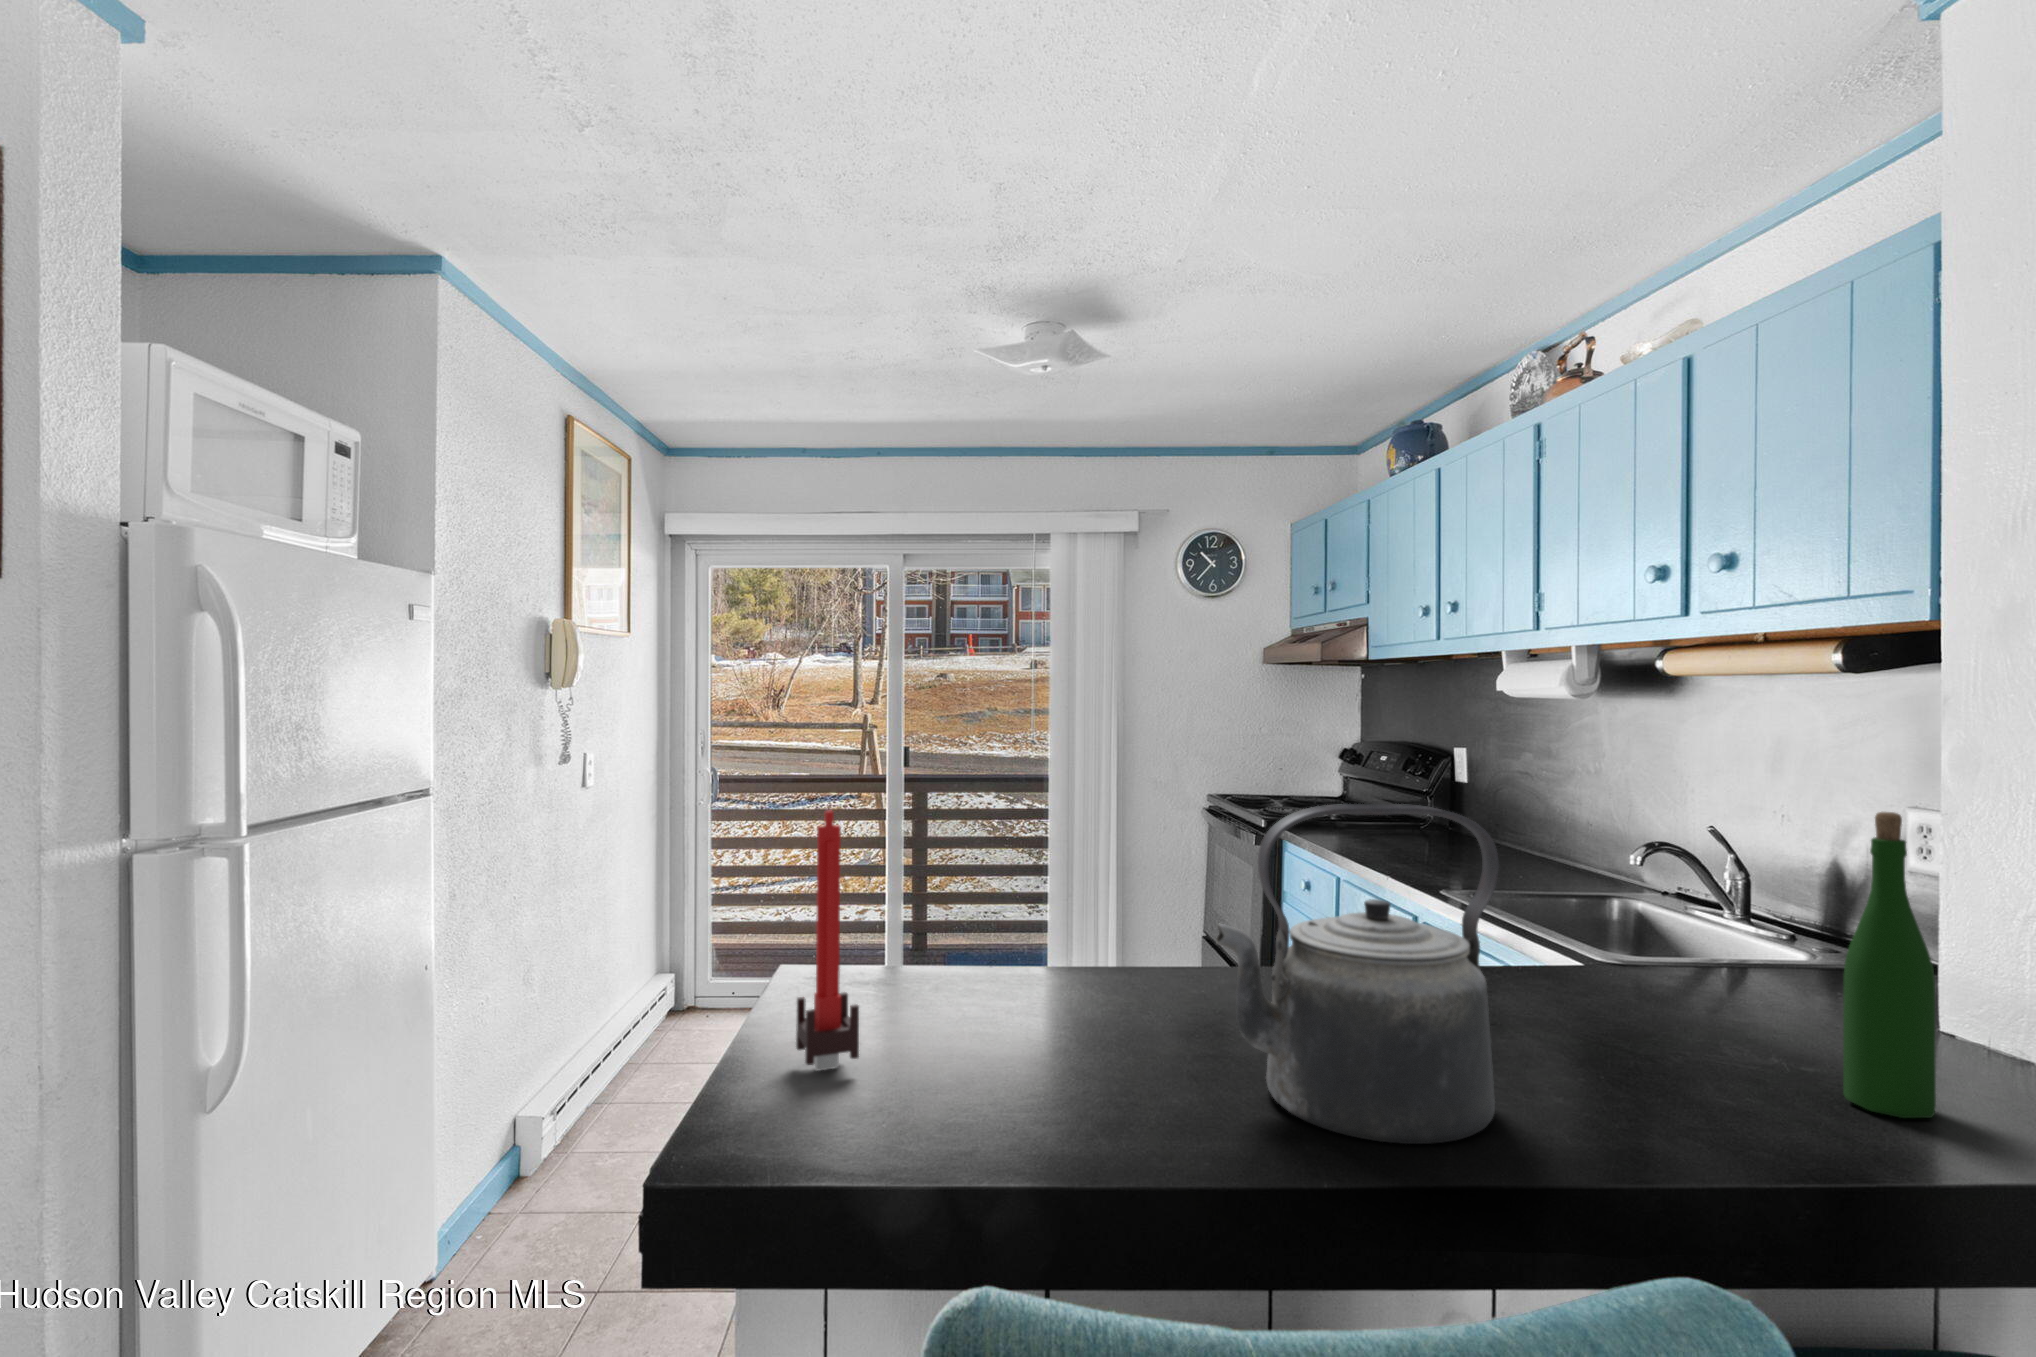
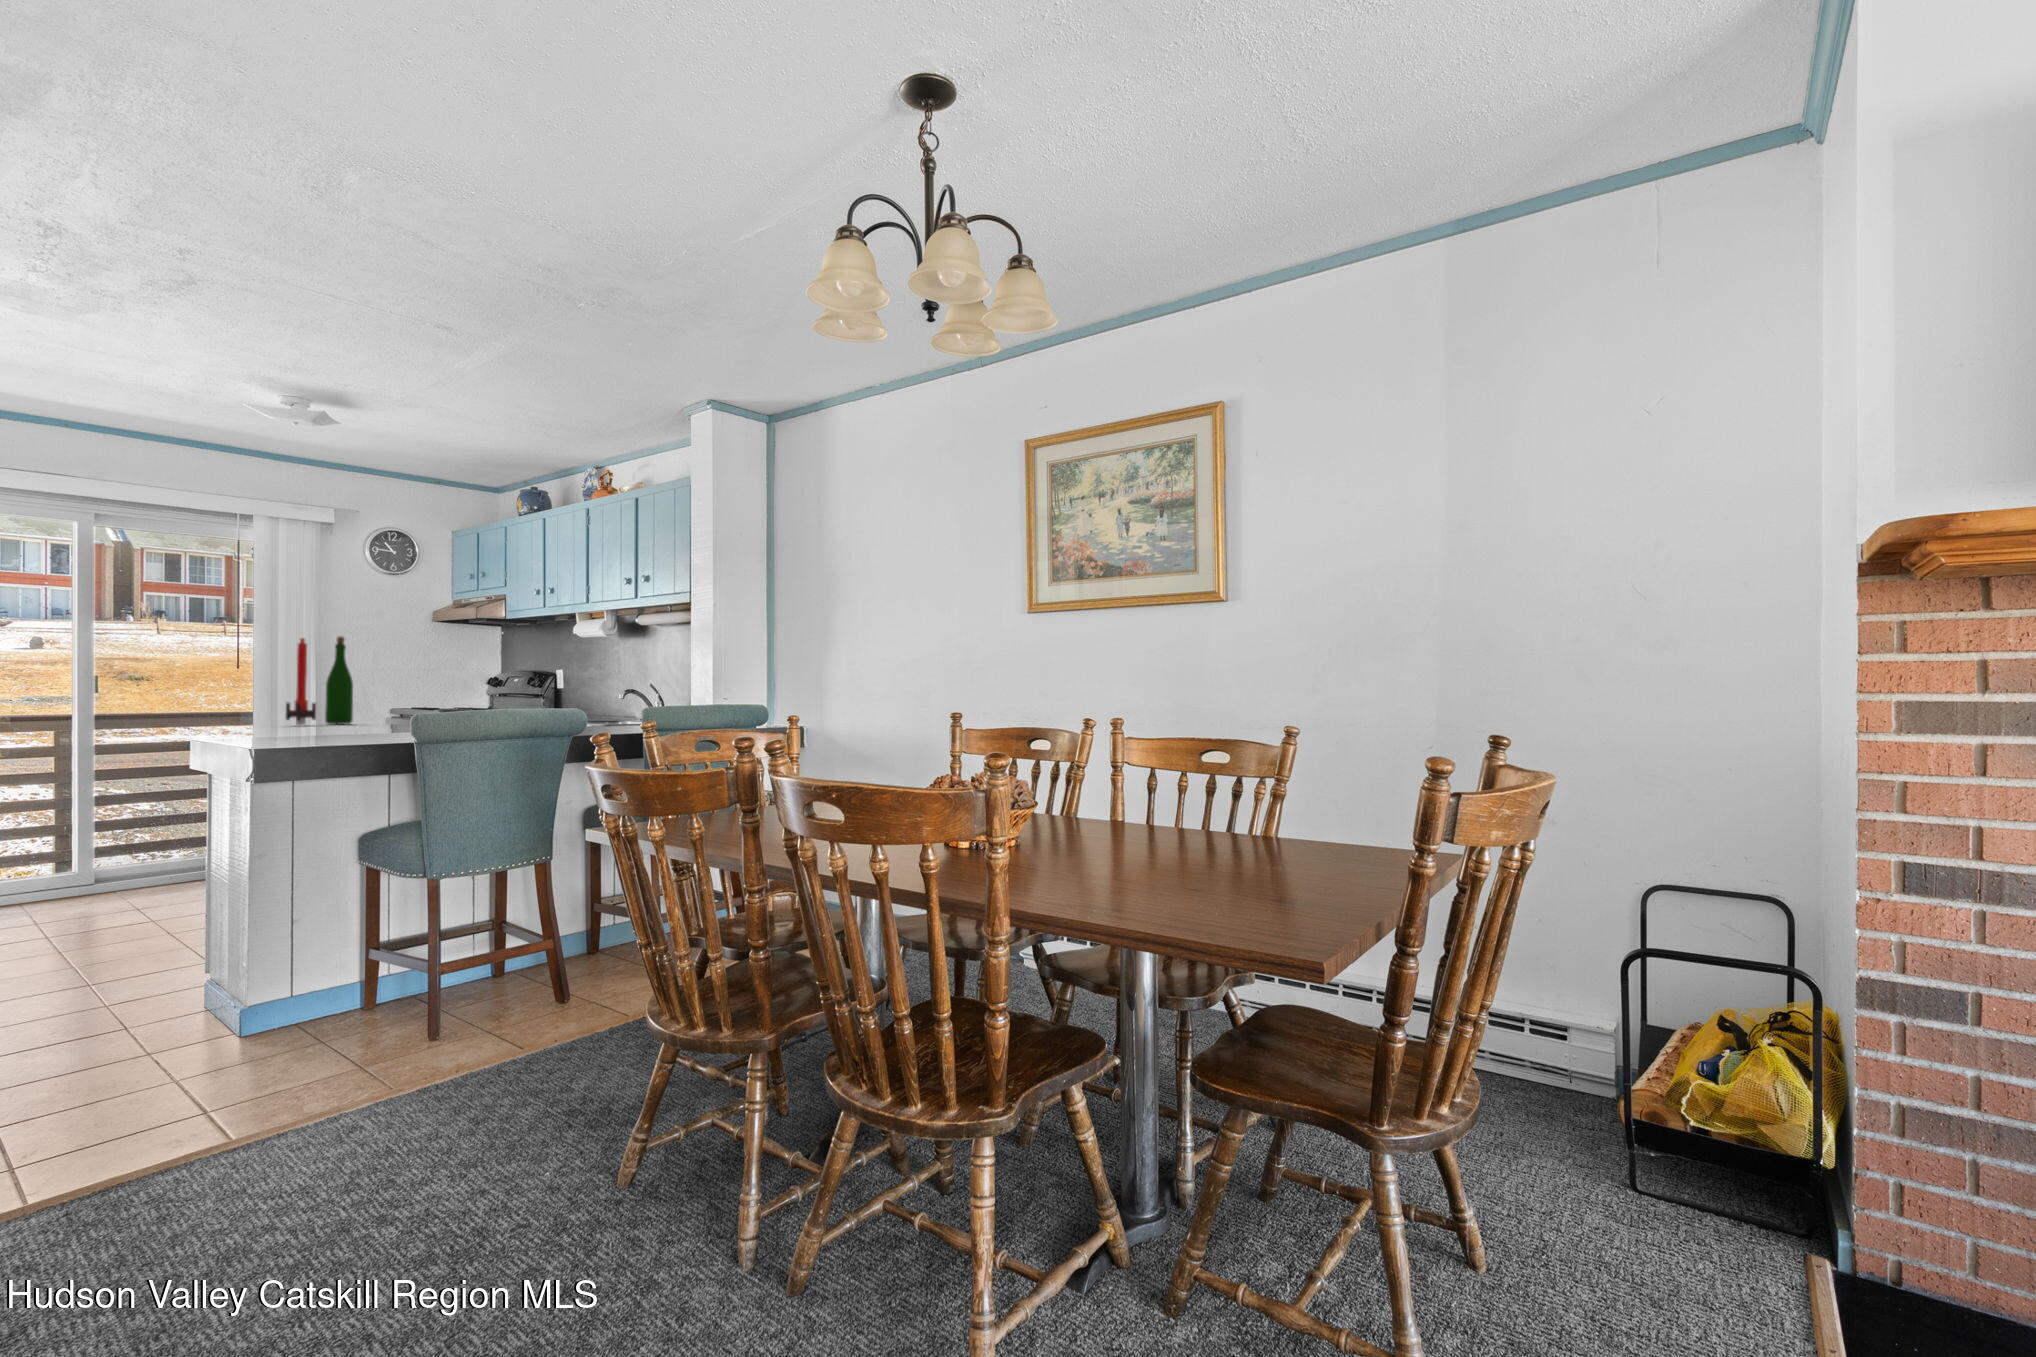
kettle: present [1216,804,1499,1144] -> none [452,639,539,724]
wine bottle: present [1843,812,1936,1118] -> present [325,636,353,724]

